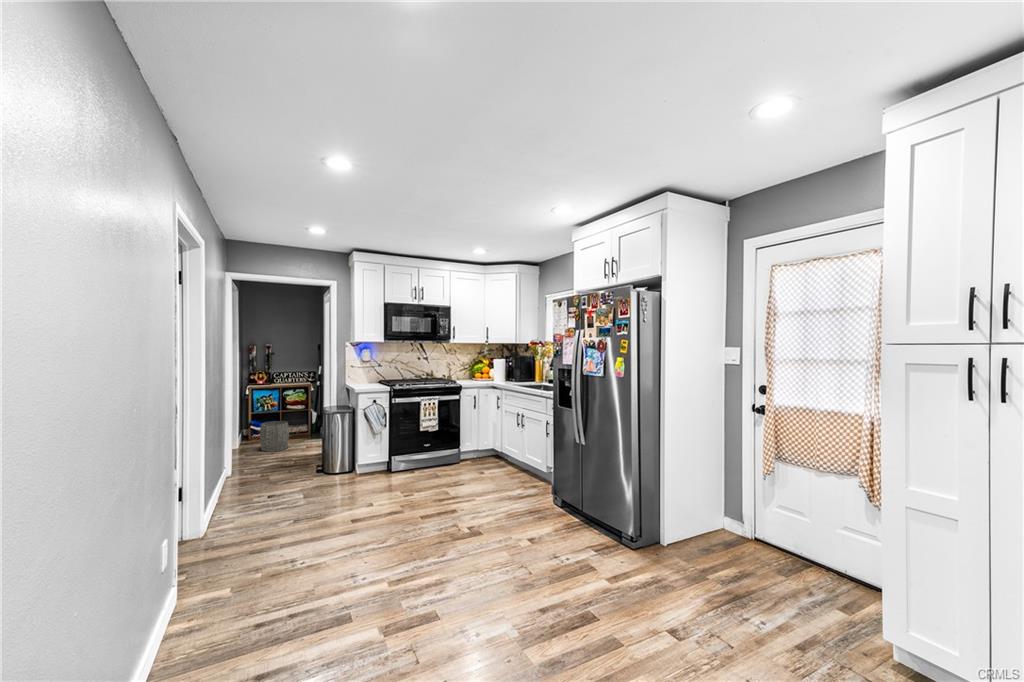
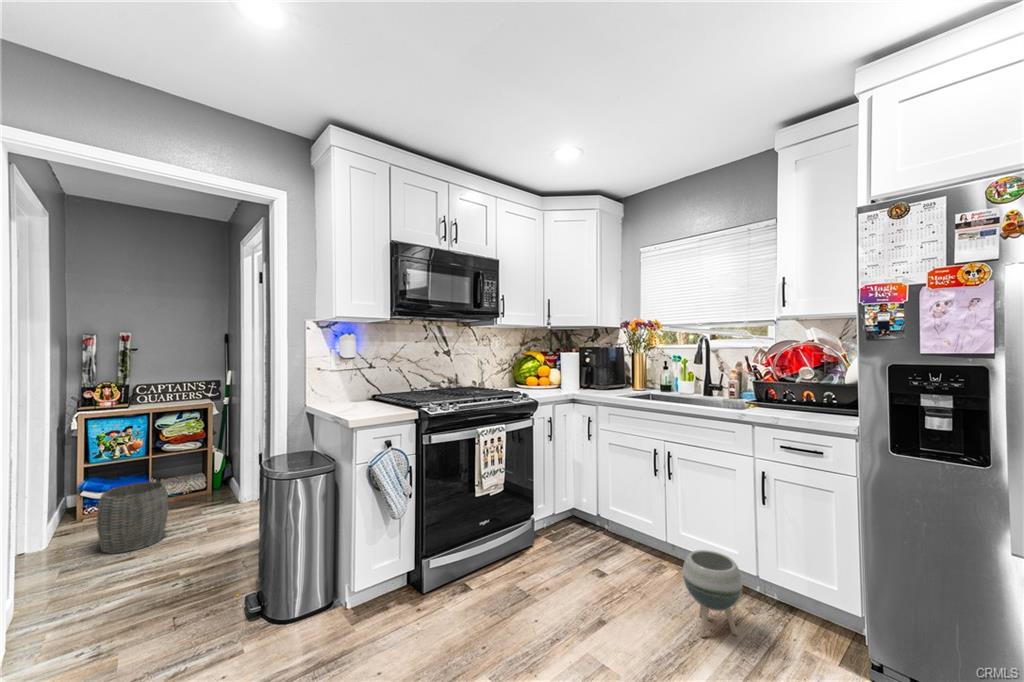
planter: none [490,456,515,491] -> present [683,550,743,637]

